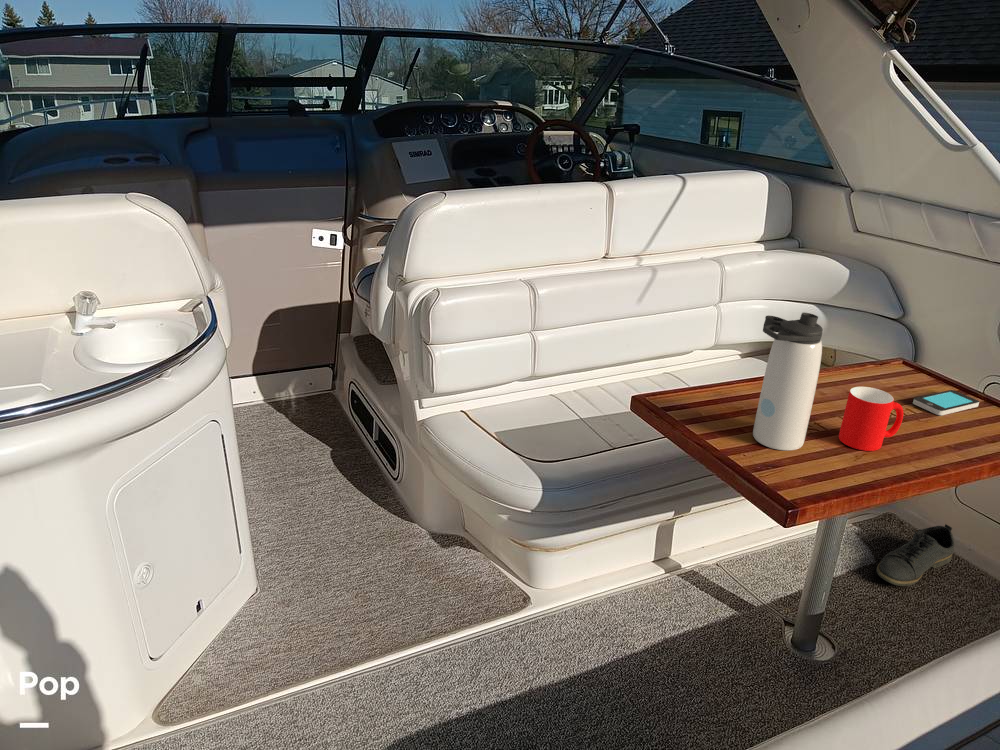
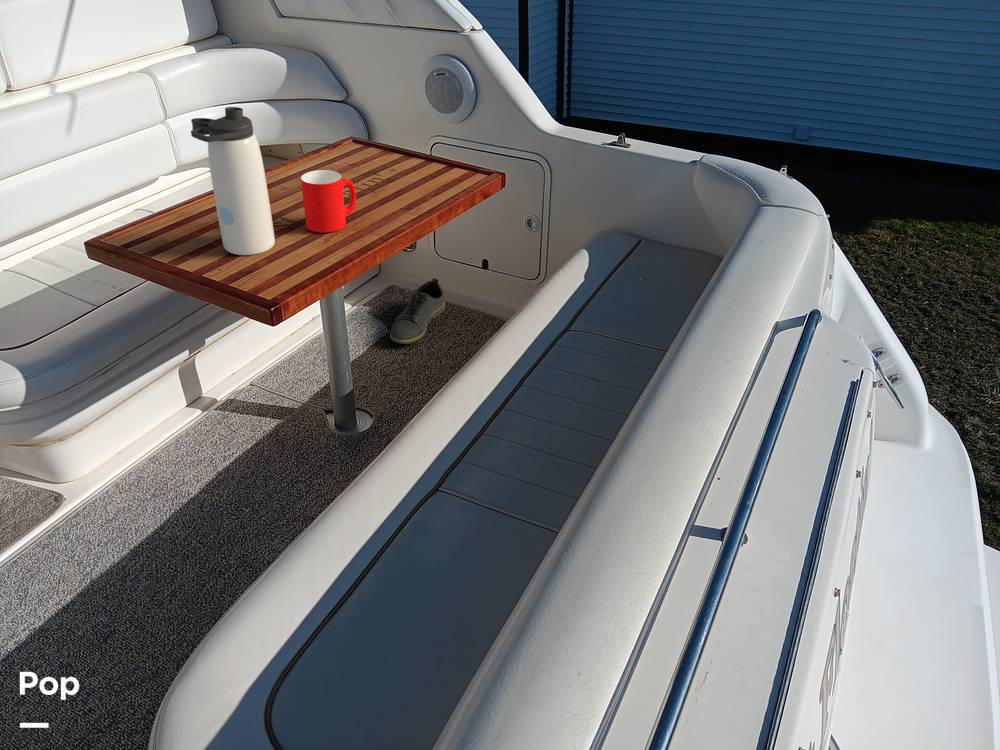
smartphone: present [913,390,979,415] -> none [367,156,421,182]

